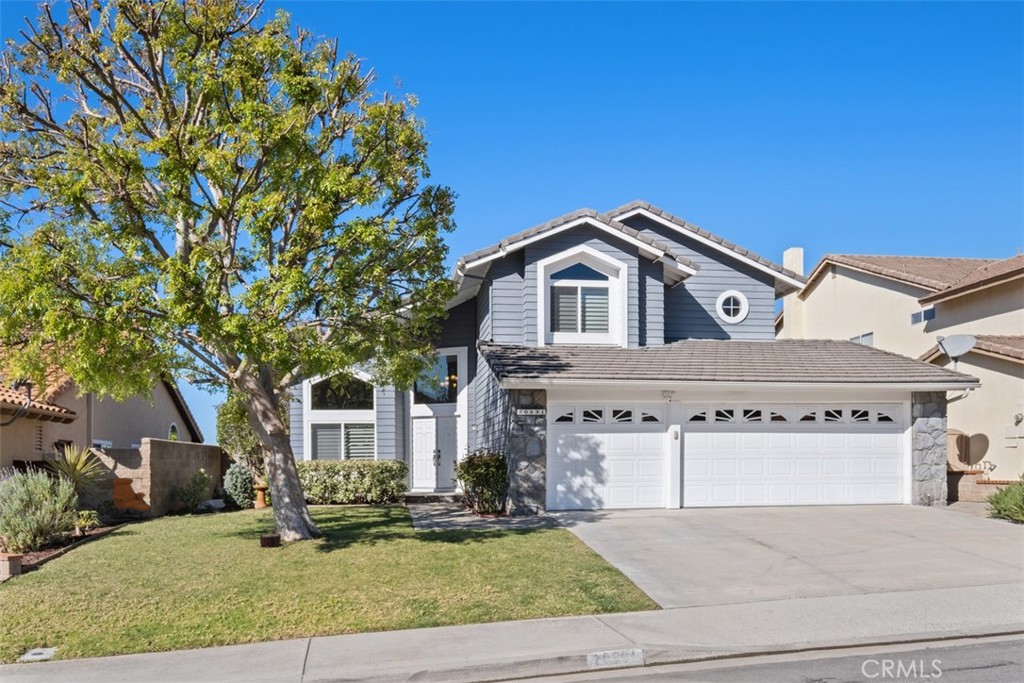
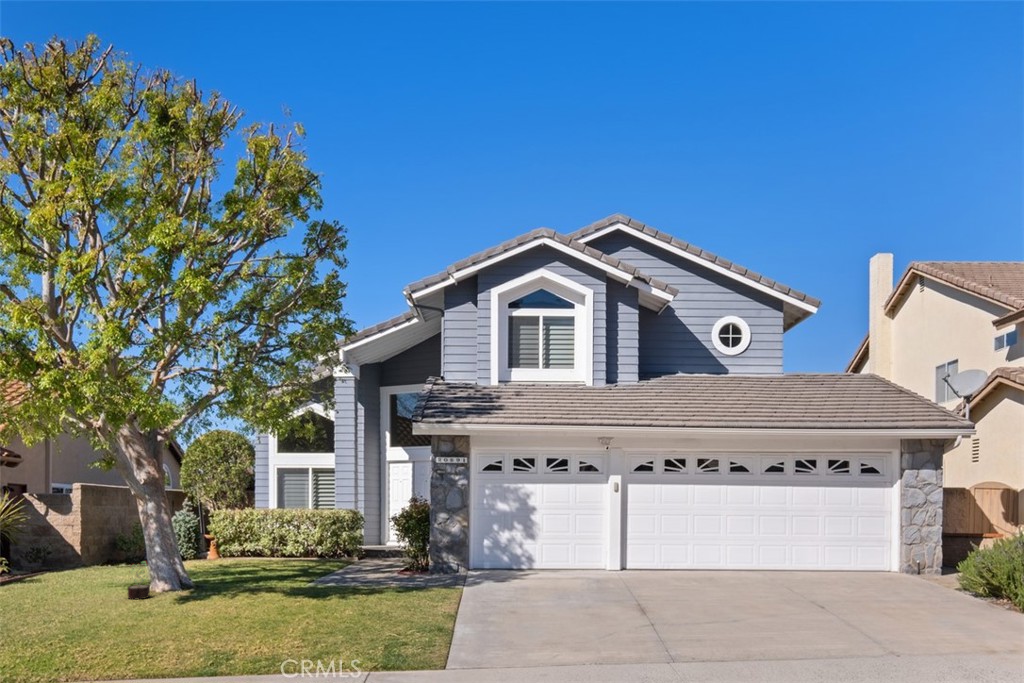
lounge chair: present [111,478,150,519] -> none [37,524,73,569]

